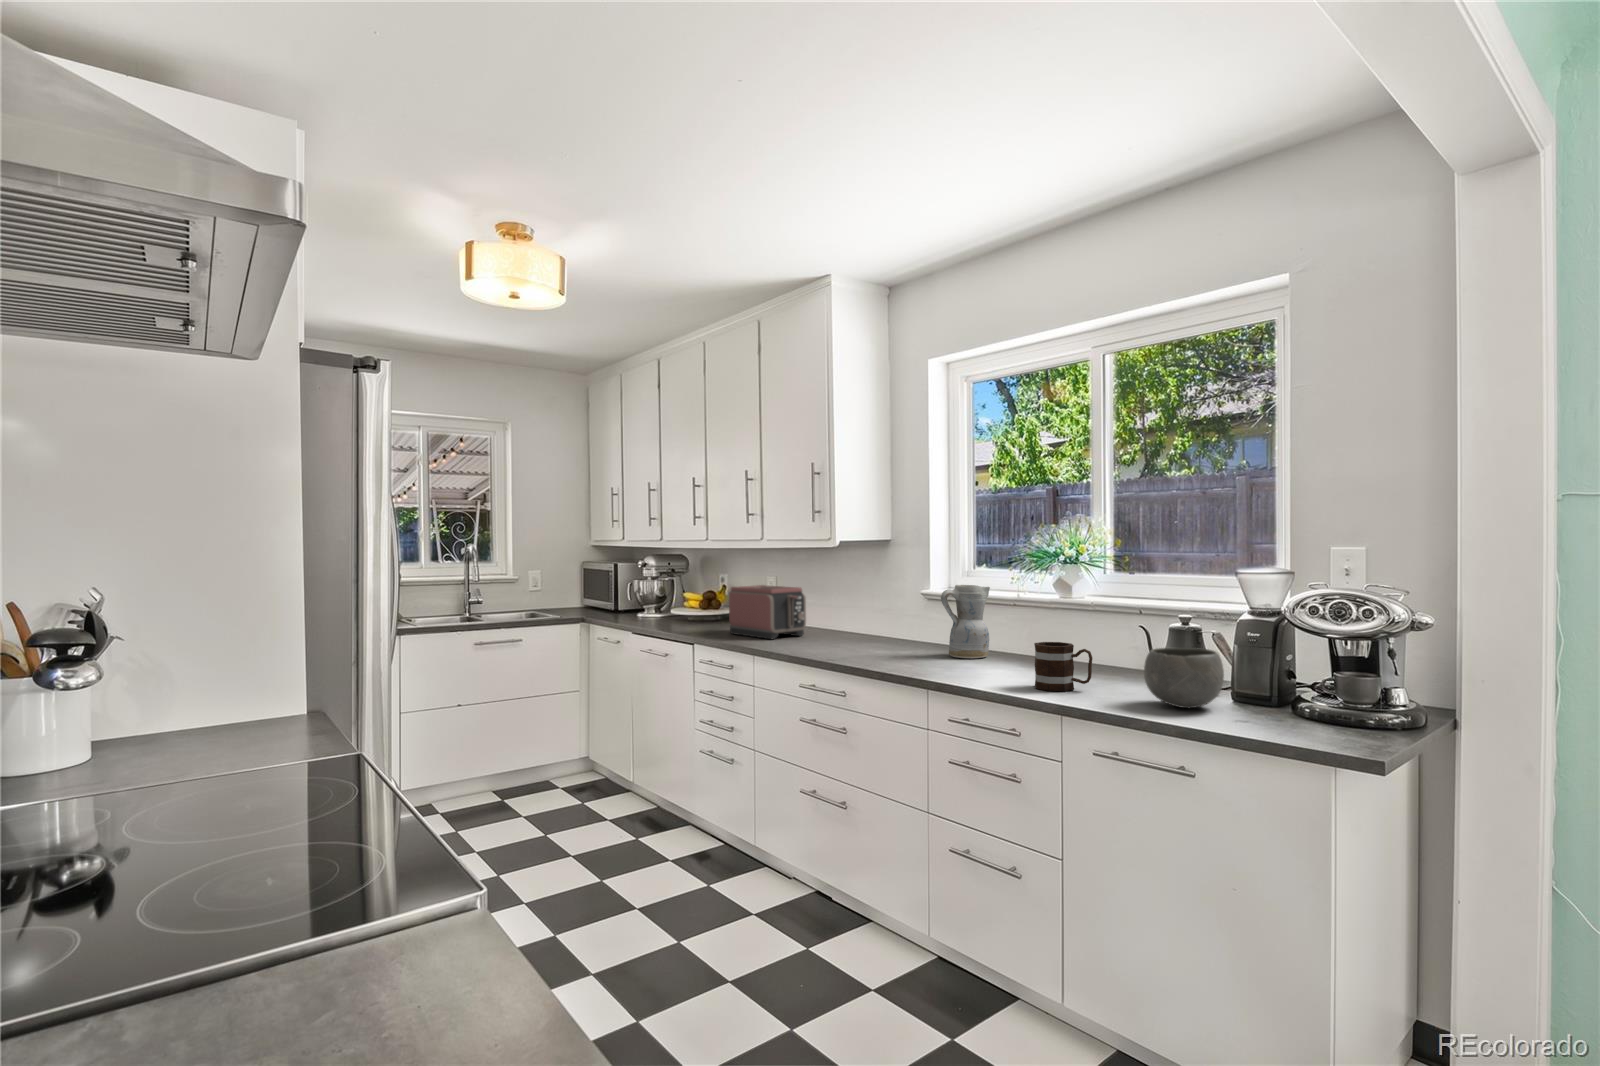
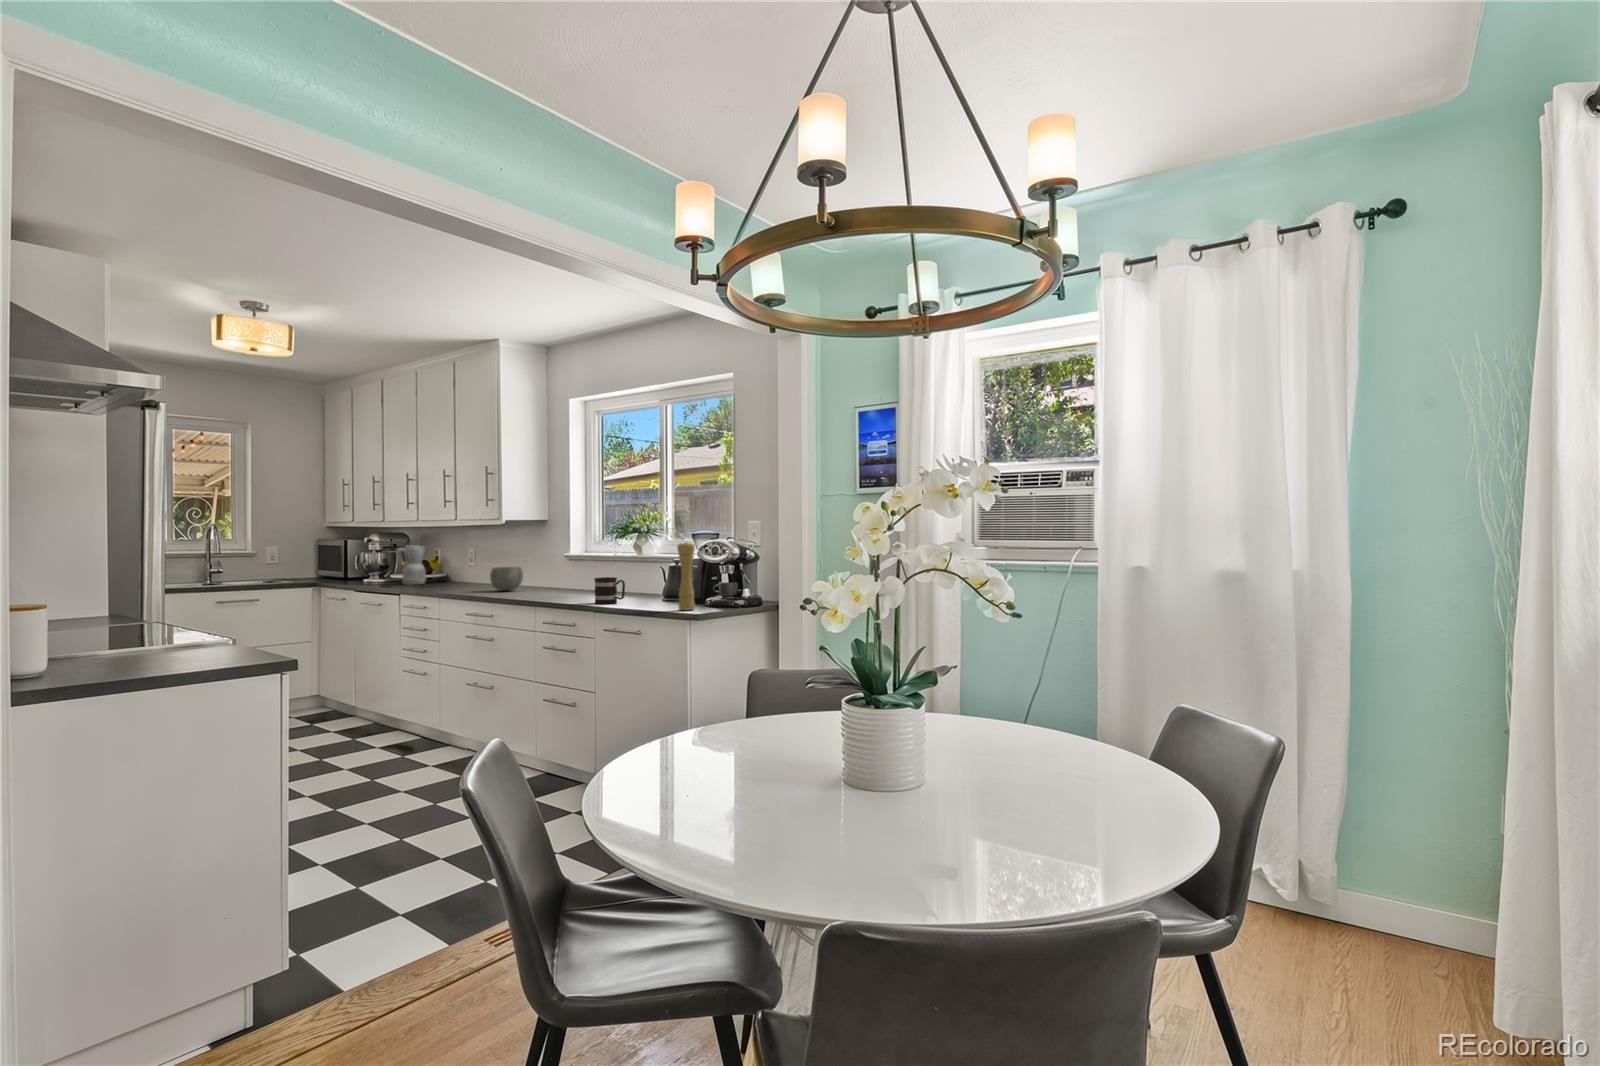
toaster: present [729,585,806,639] -> none [429,553,487,589]
ceramic pitcher: present [941,585,990,658] -> present [396,545,426,585]
pepper mill: none [1246,588,1286,726] -> present [677,542,695,610]
ceramic bowl: present [1144,648,1224,708] -> present [490,567,523,591]

